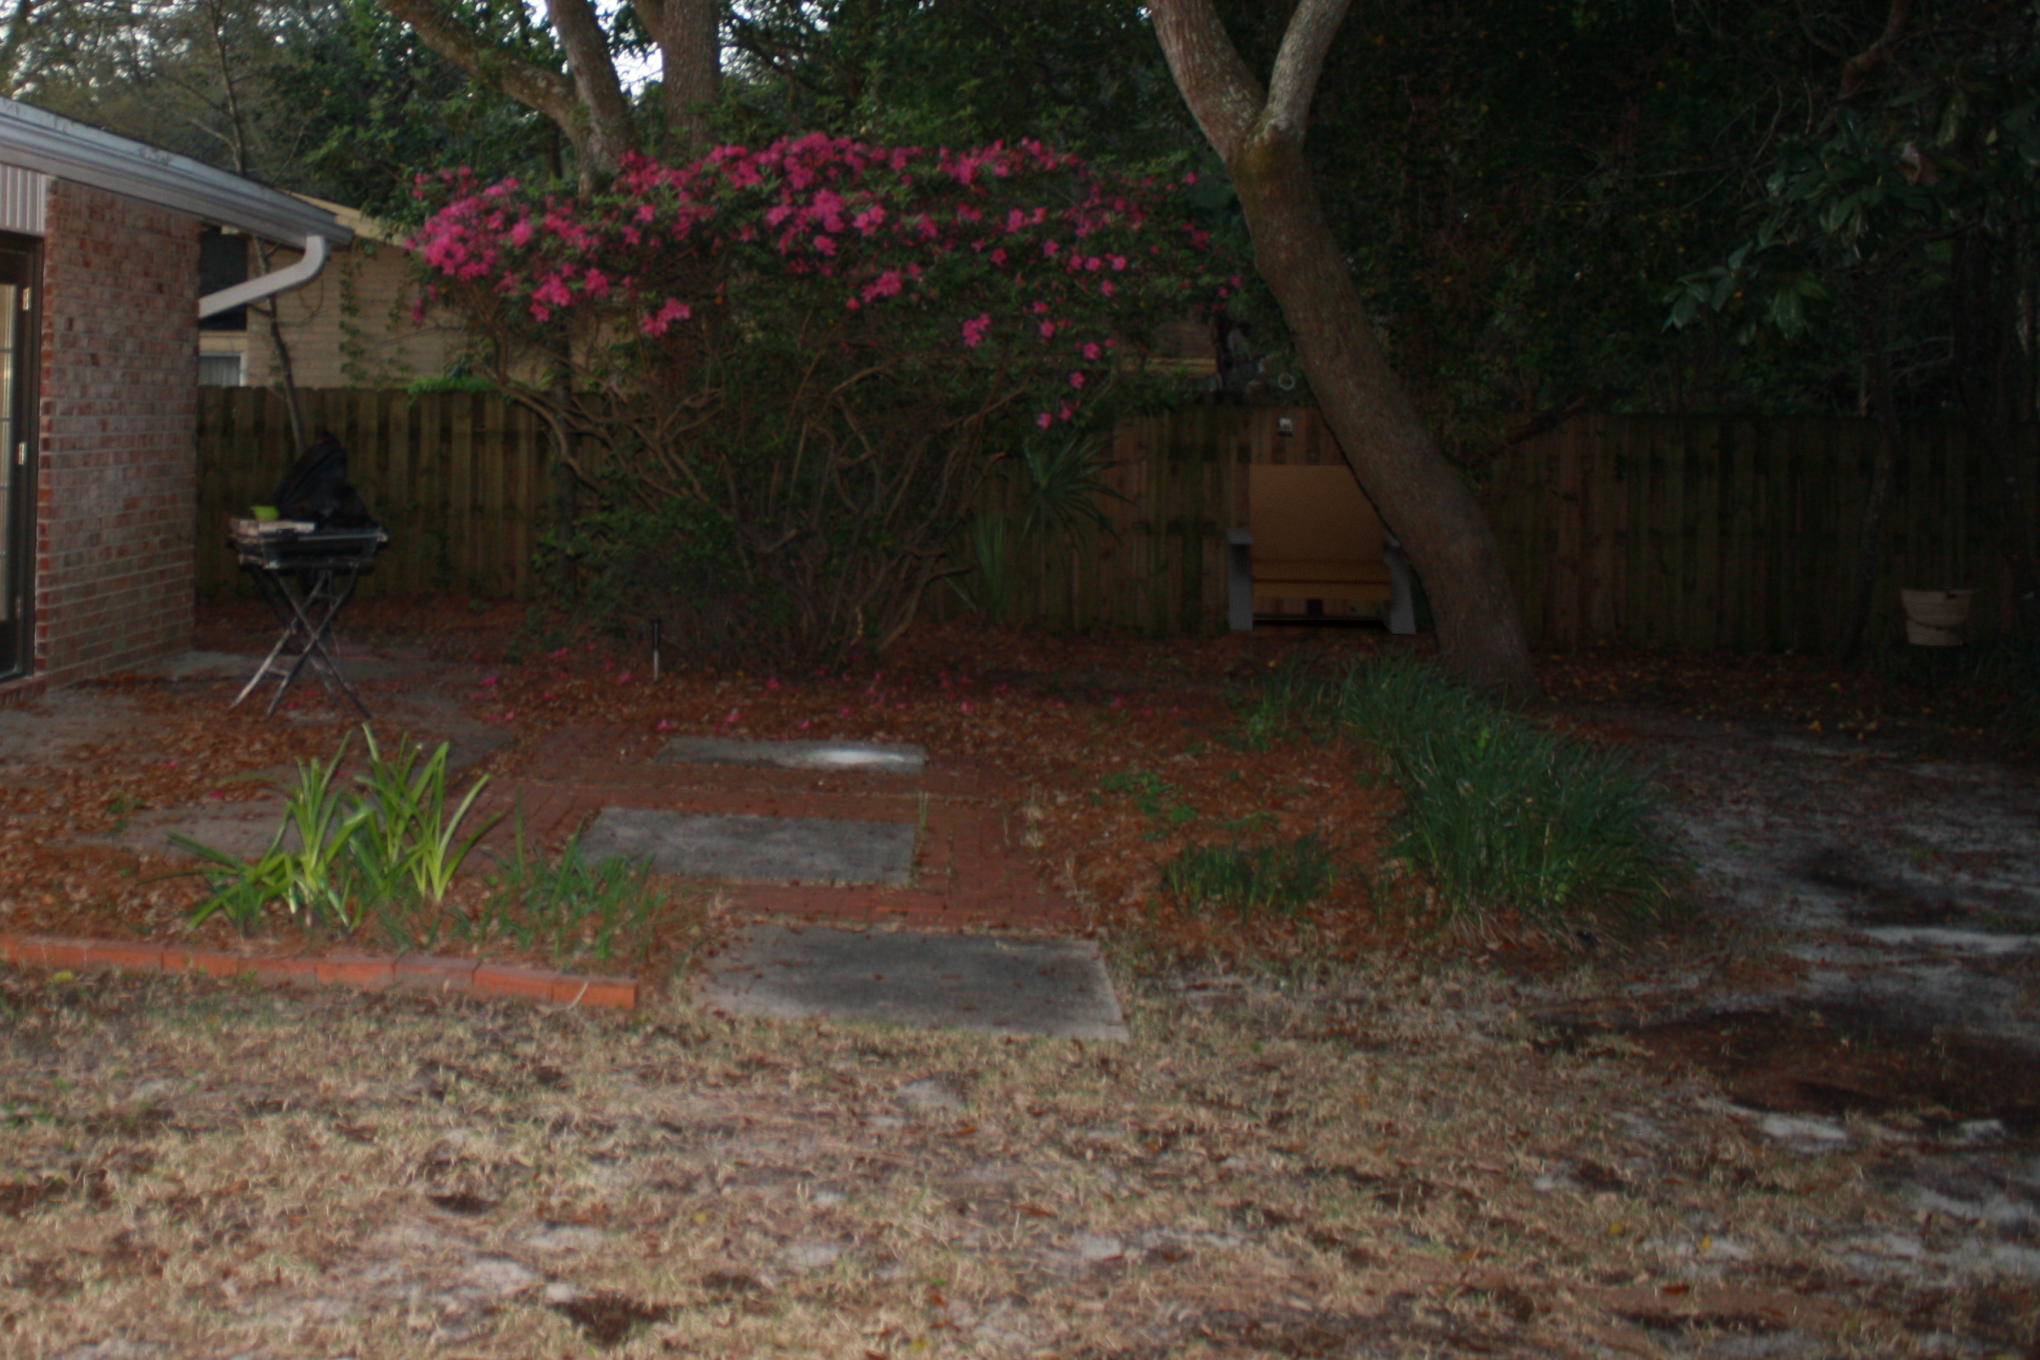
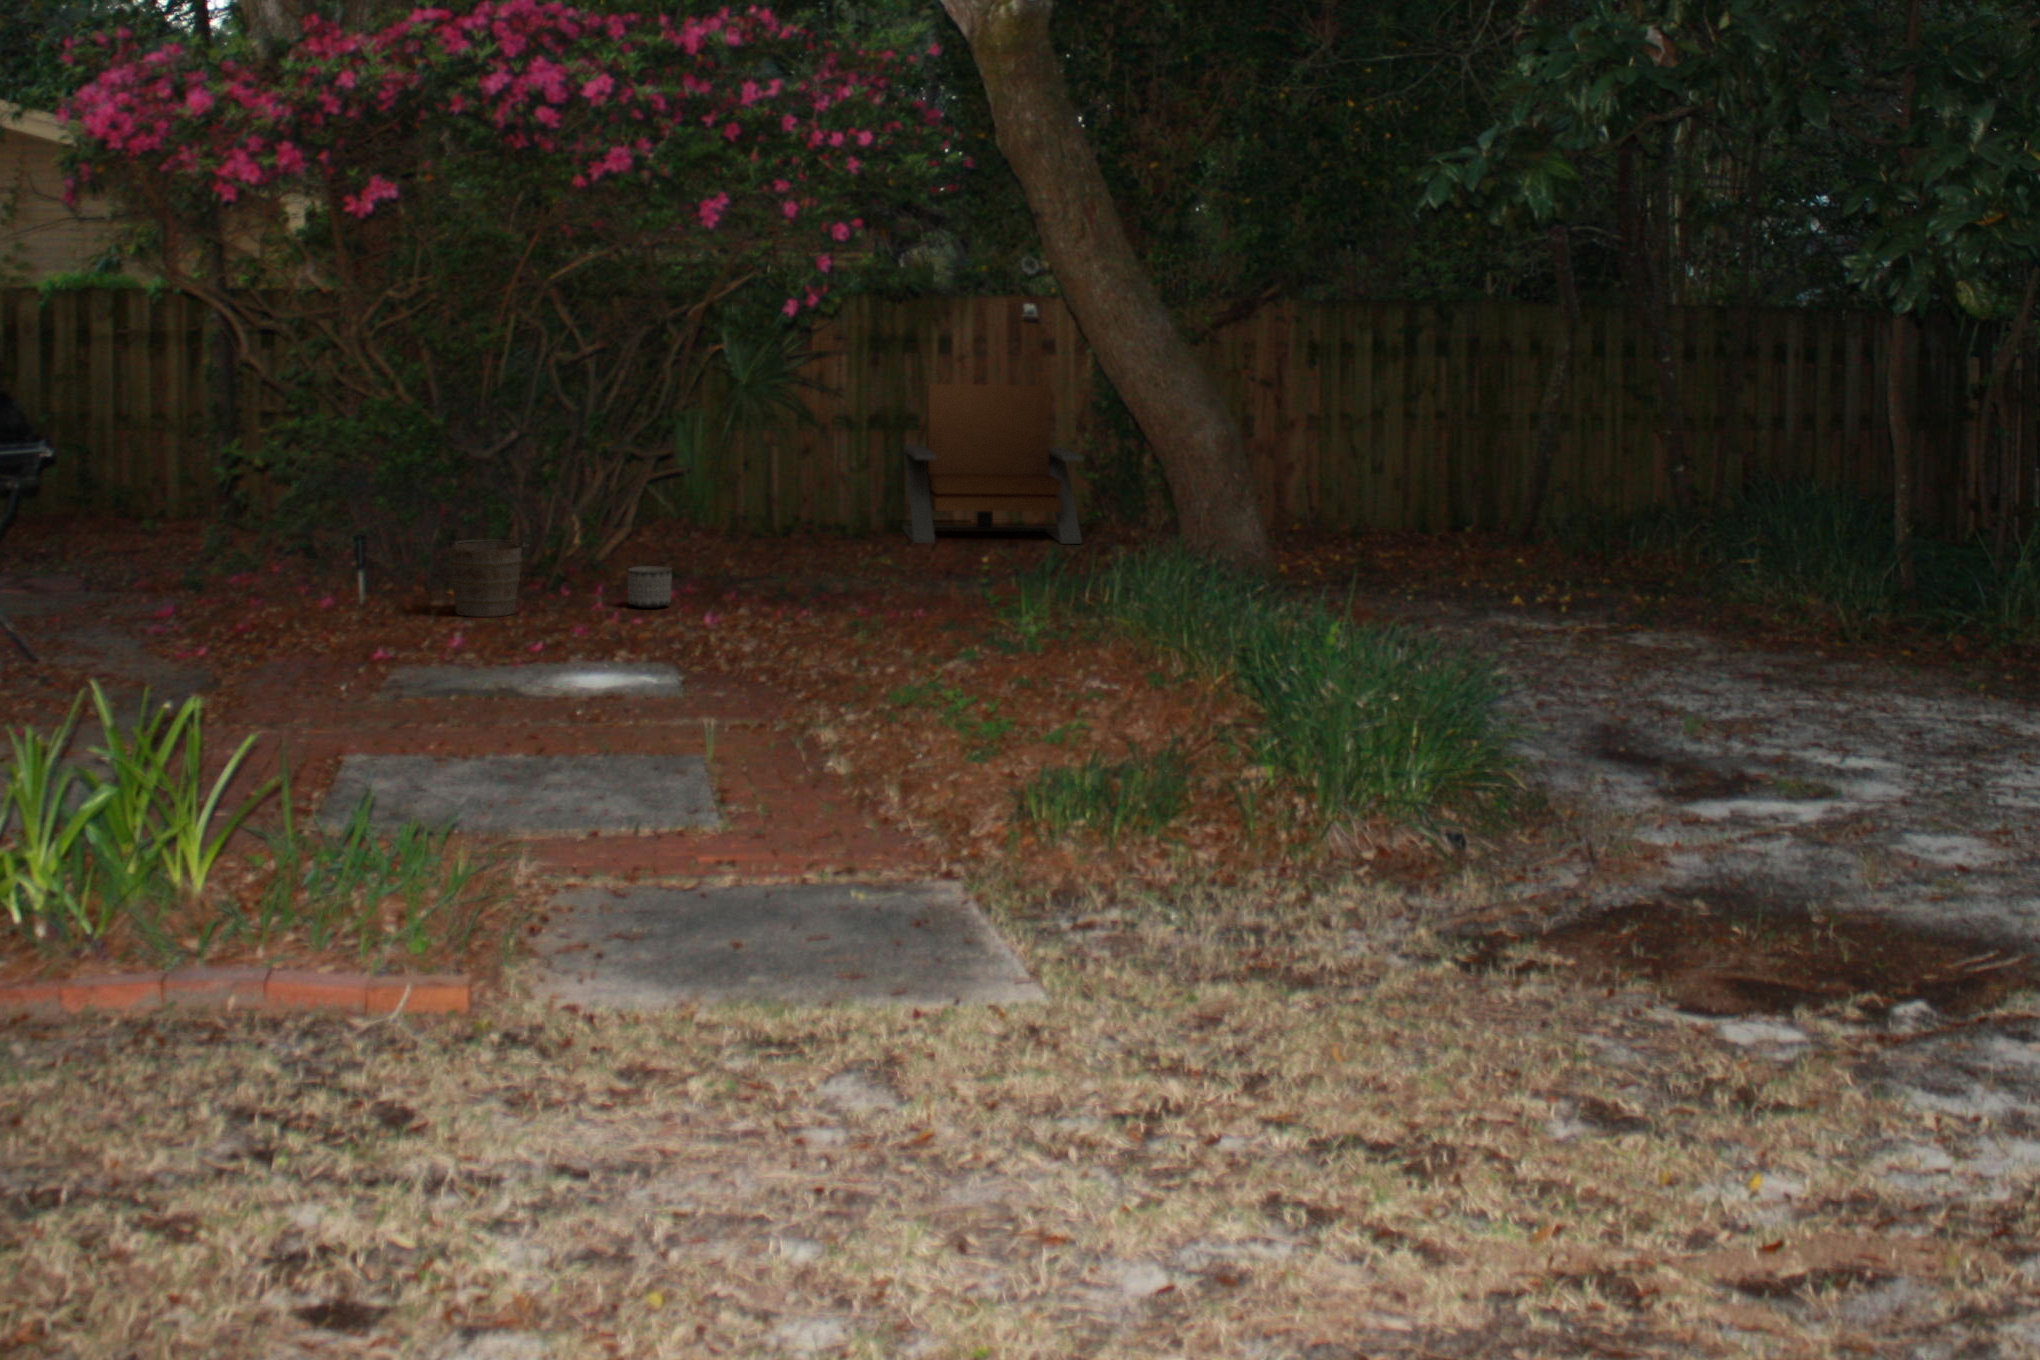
bucket: present [1902,587,1978,646] -> present [448,540,525,617]
planter: none [906,646,949,687] -> present [628,566,672,608]

